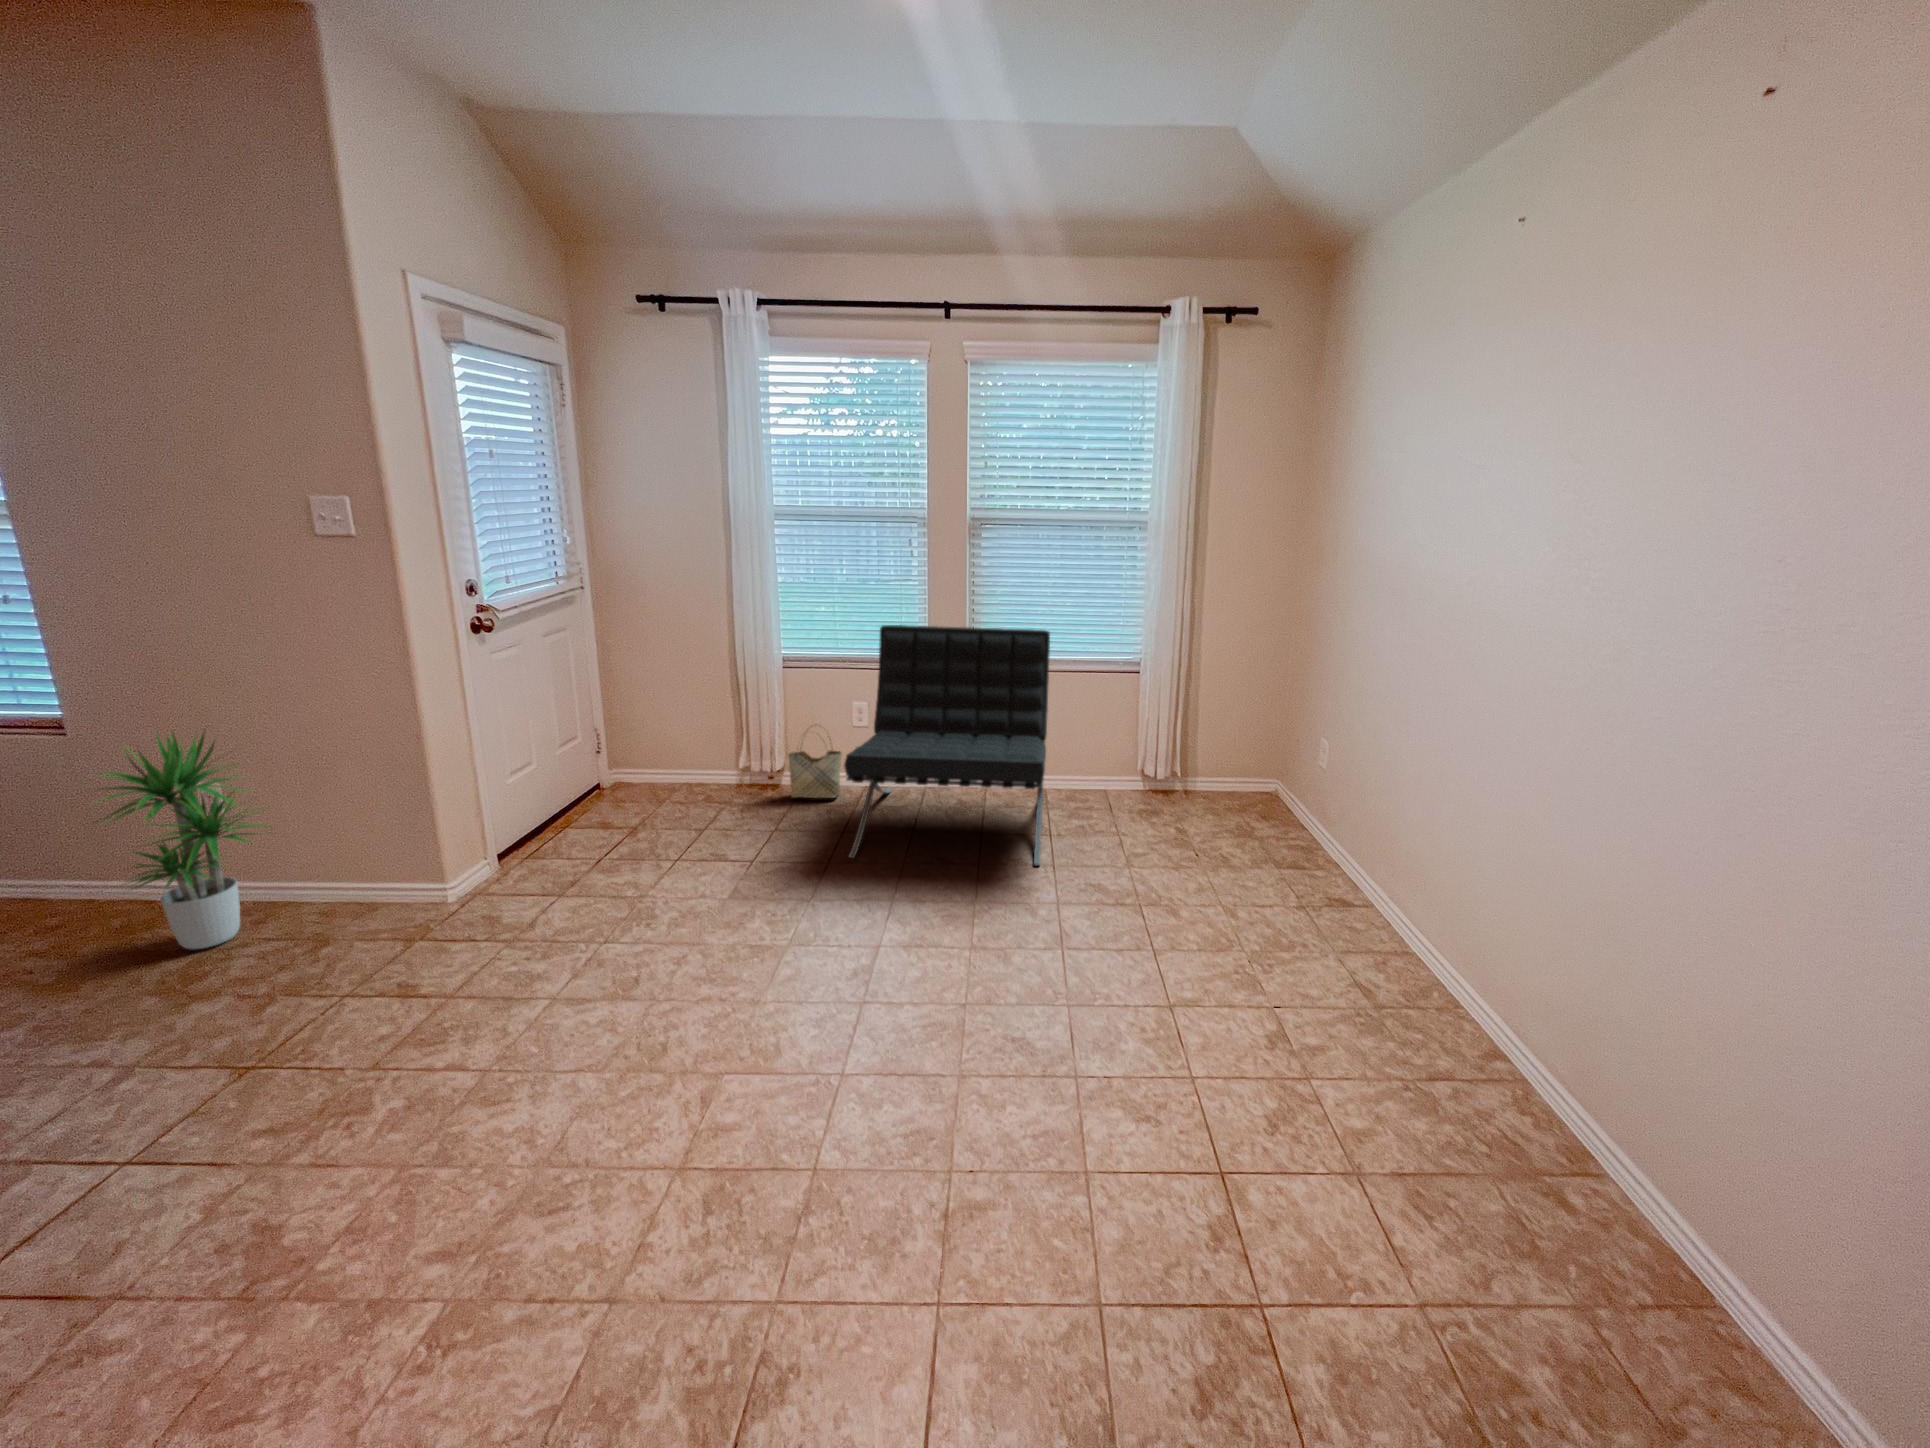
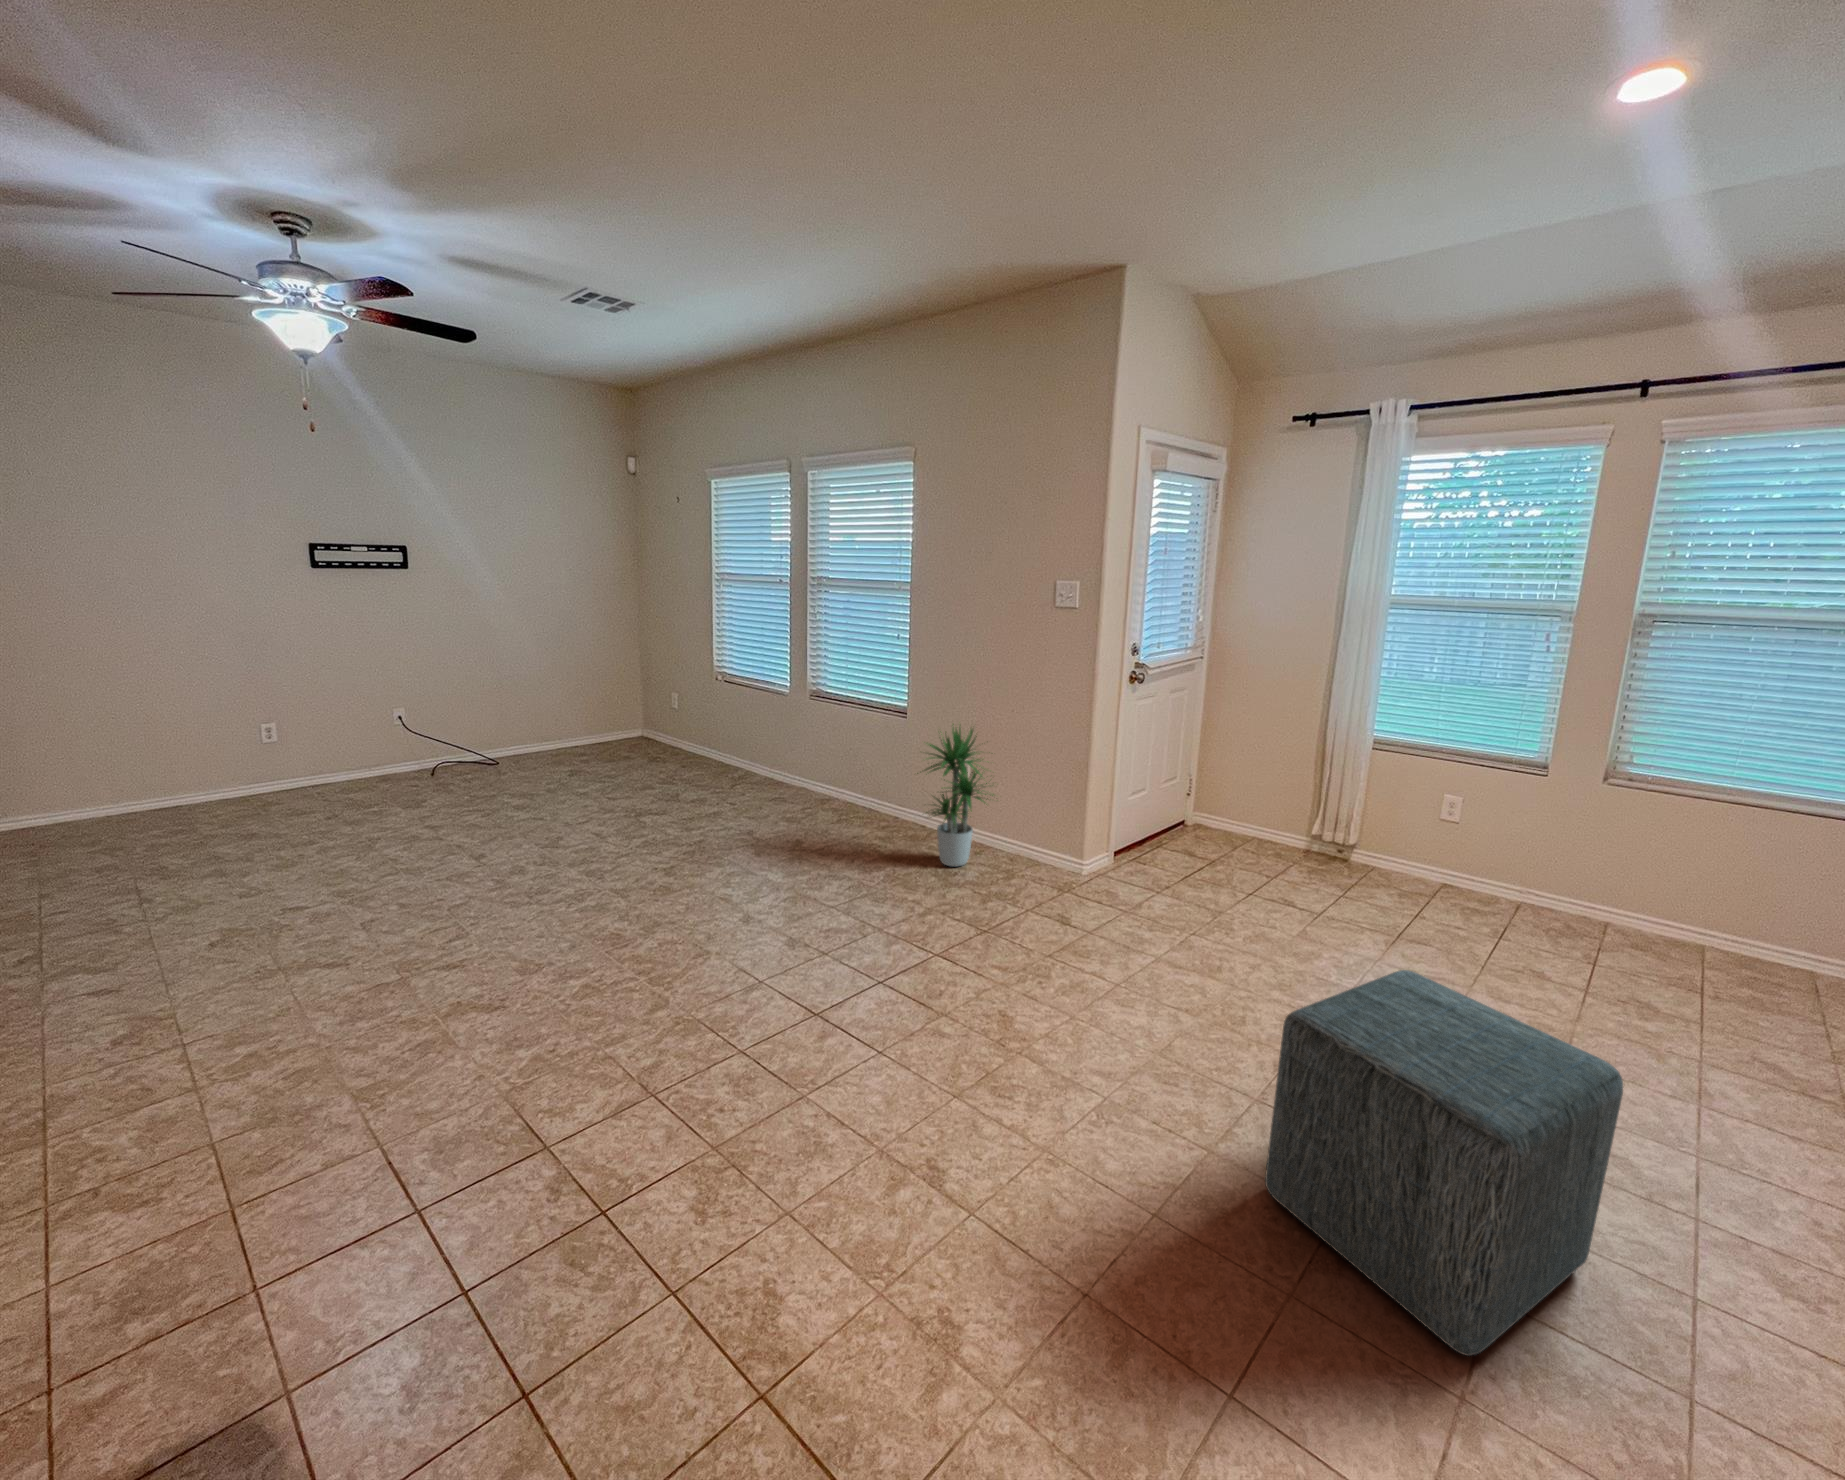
lounge chair: present [844,625,1050,866] -> none [1424,722,1741,1031]
woven basket: present [788,739,842,798] -> none [1361,810,1424,887]
ottoman: none [658,916,974,1297] -> present [1265,970,1623,1356]

